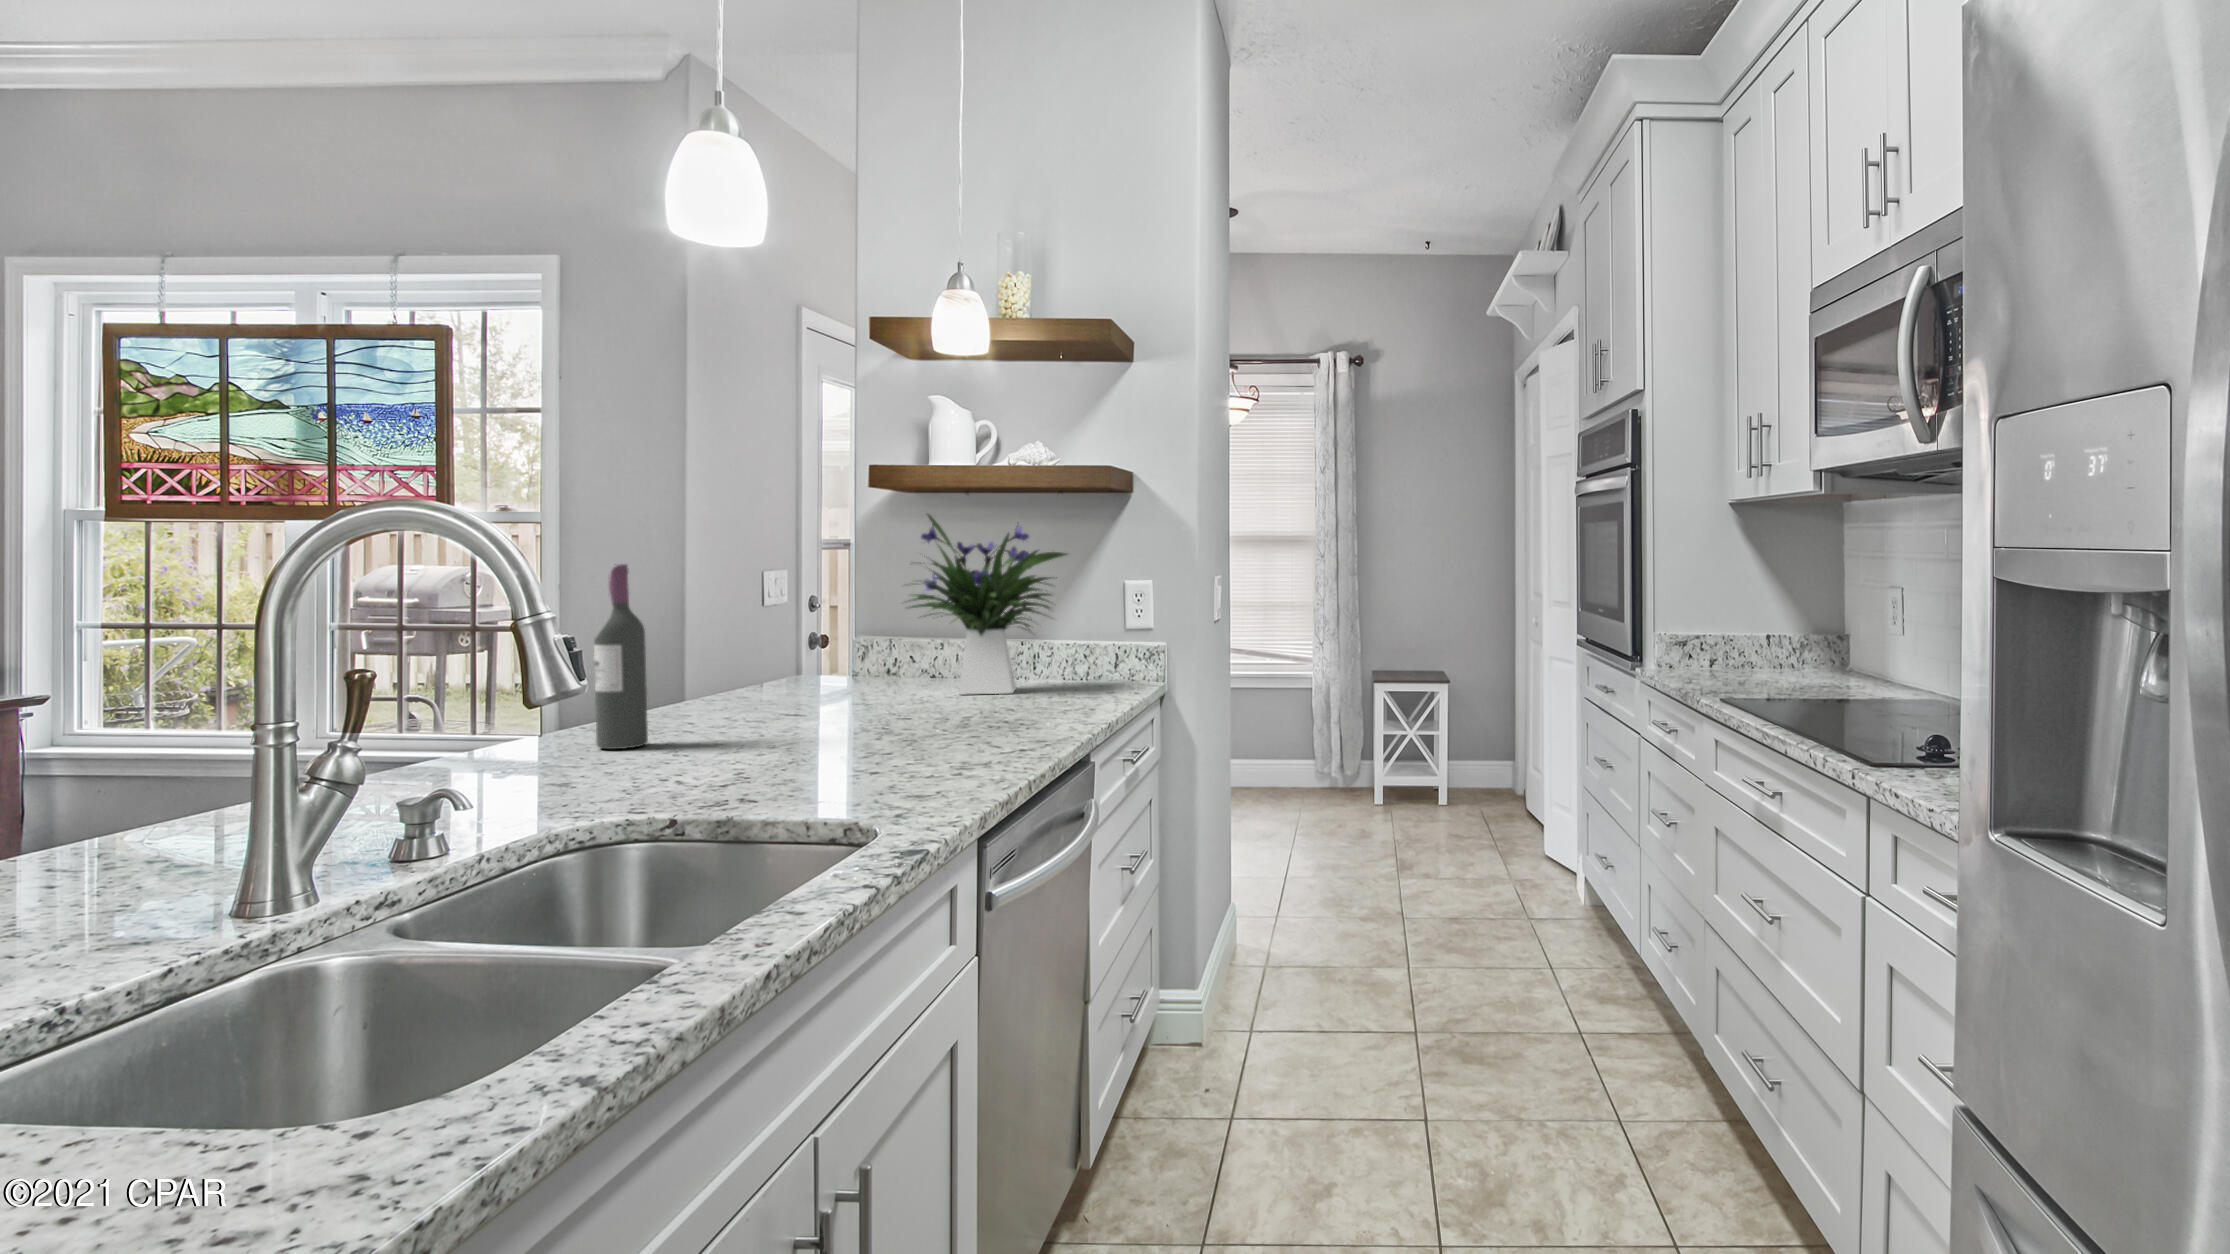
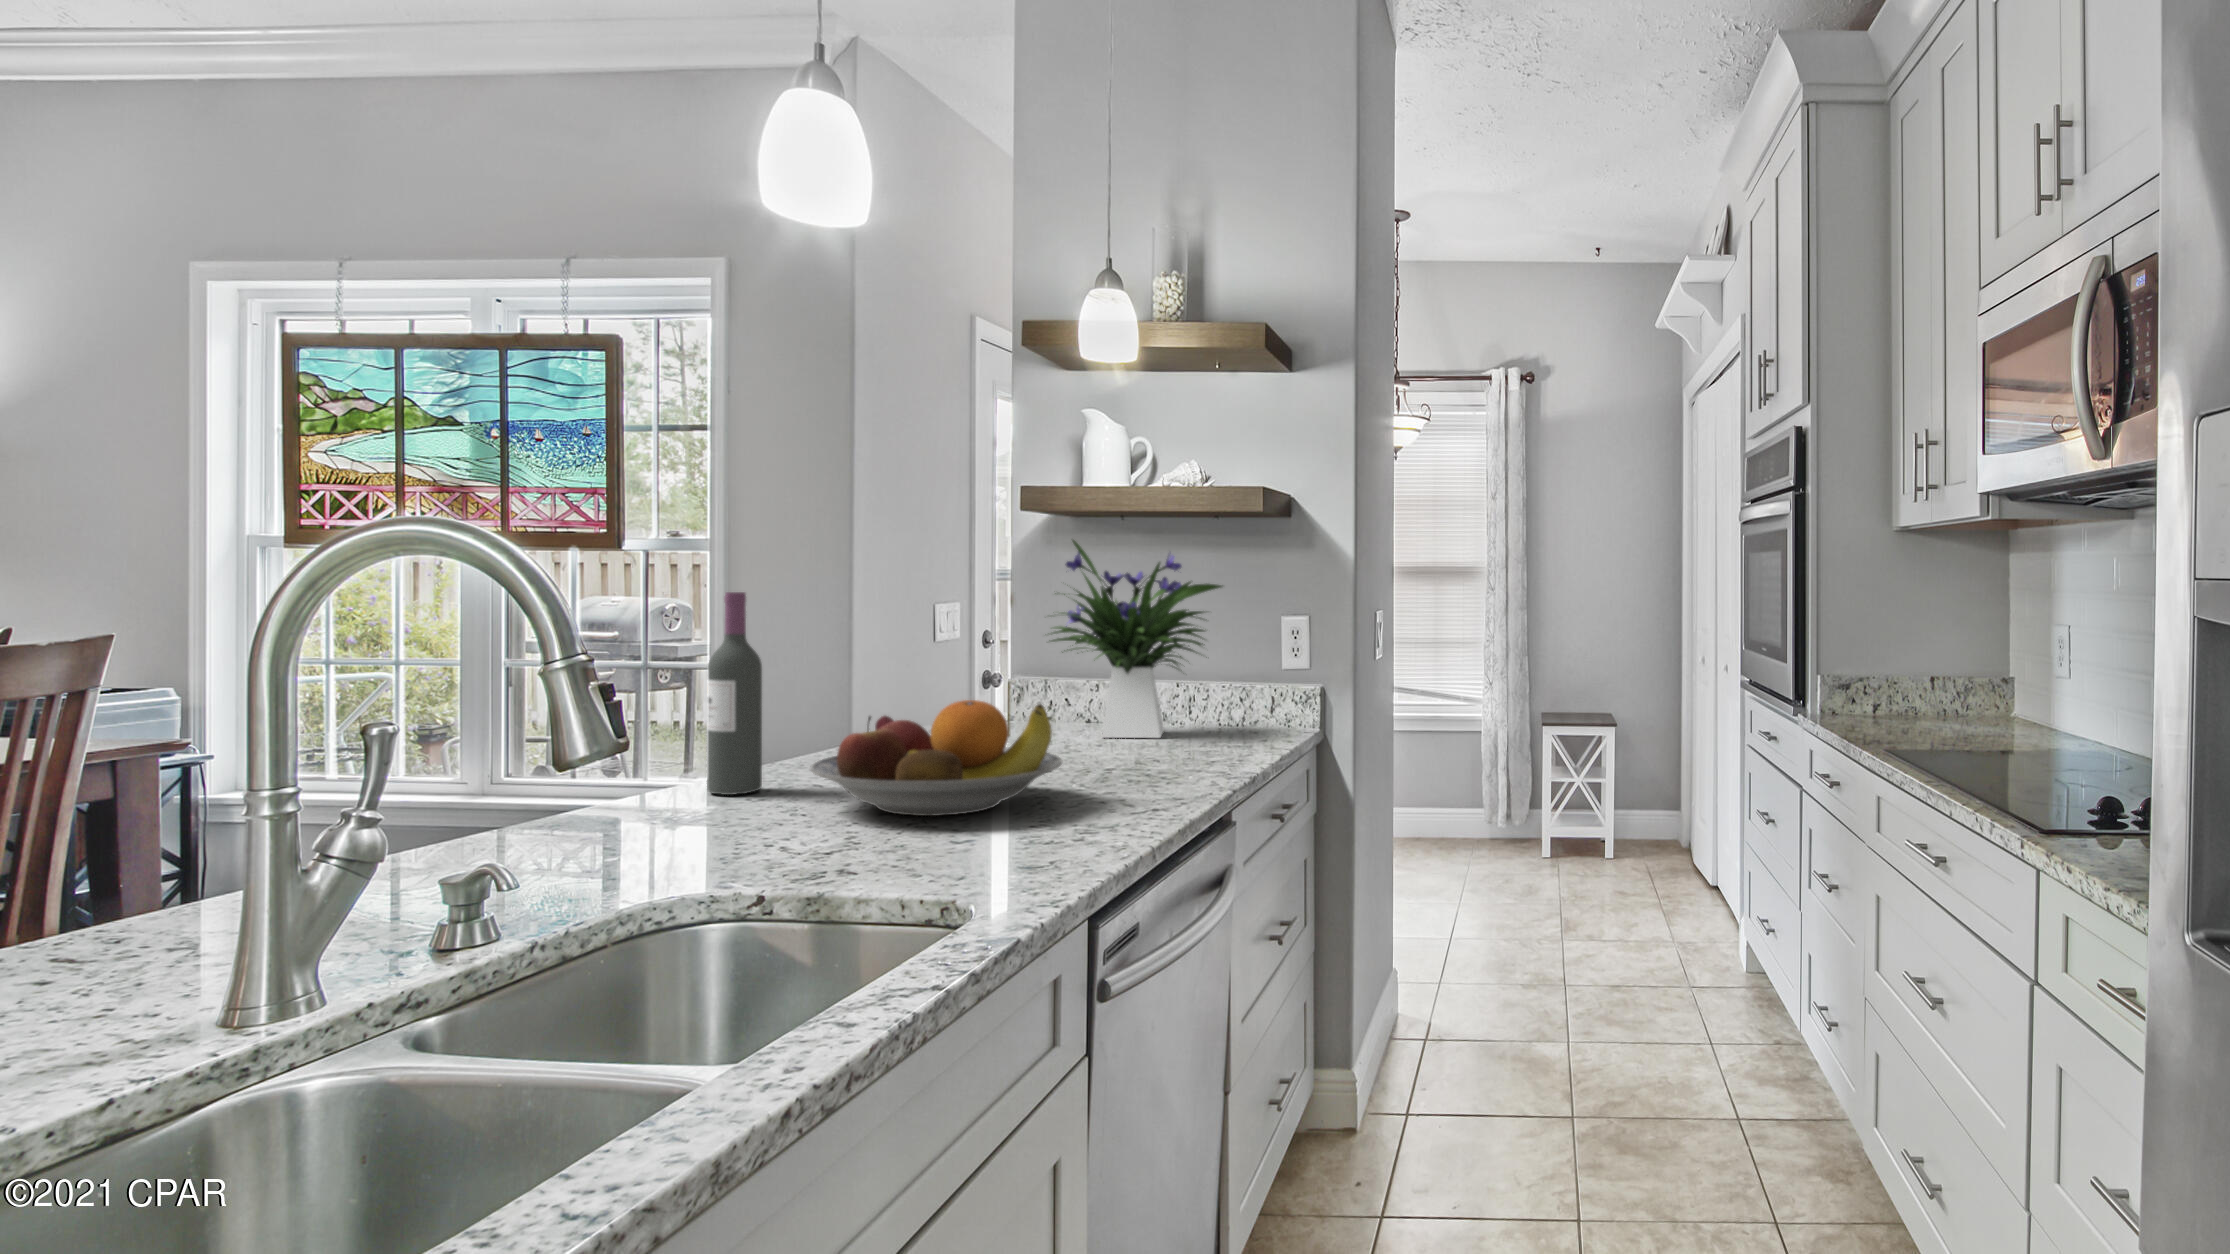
fruit bowl: none [698,655,927,758] -> present [811,700,1062,816]

